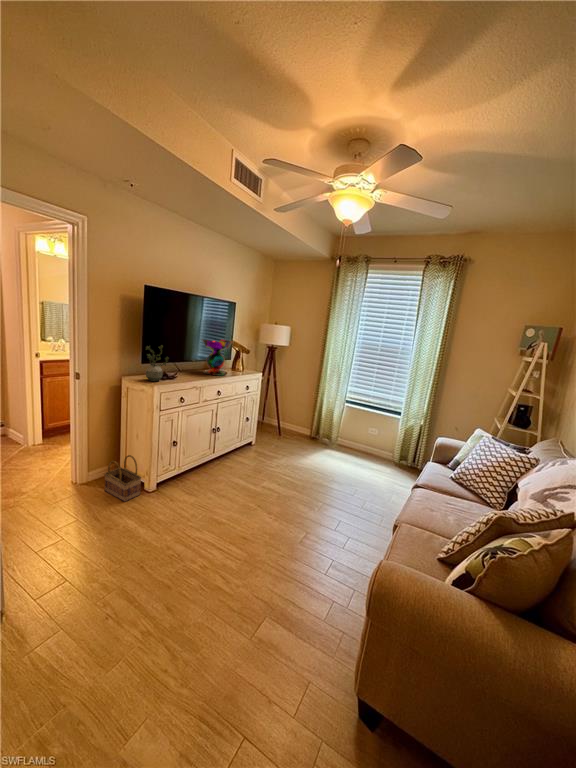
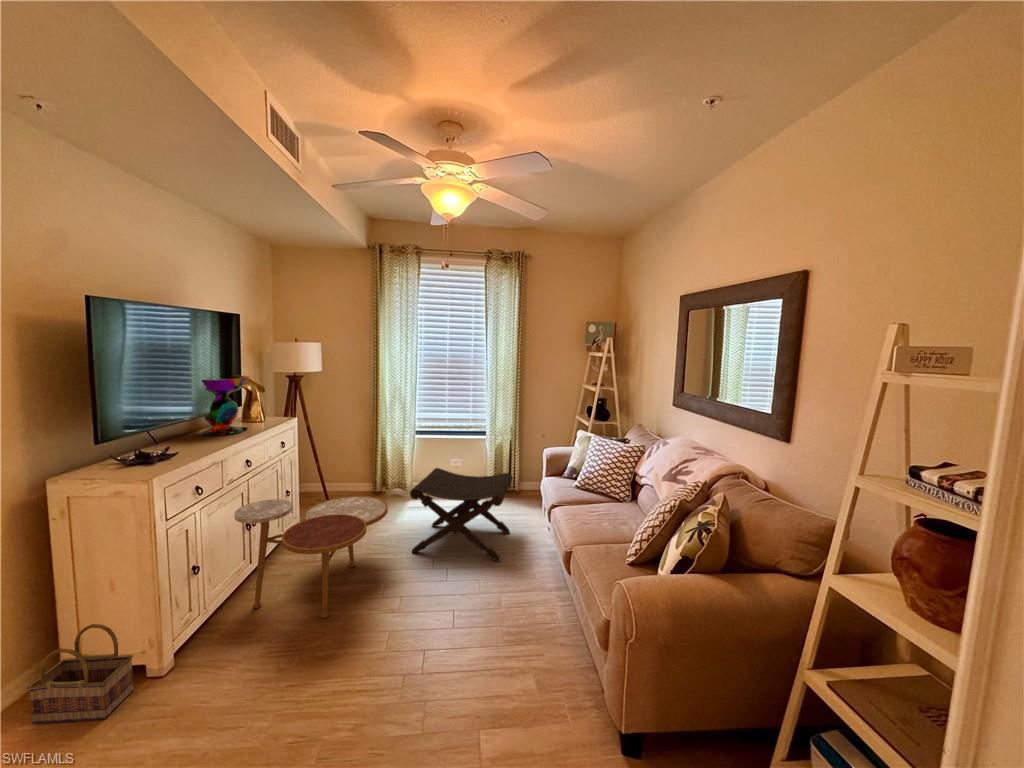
potted plant: present [146,345,169,381] -> none [96,400,157,469]
side table: none [202,418,294,500] -> present [234,496,388,618]
footstool: none [308,429,400,515] -> present [410,468,512,562]

